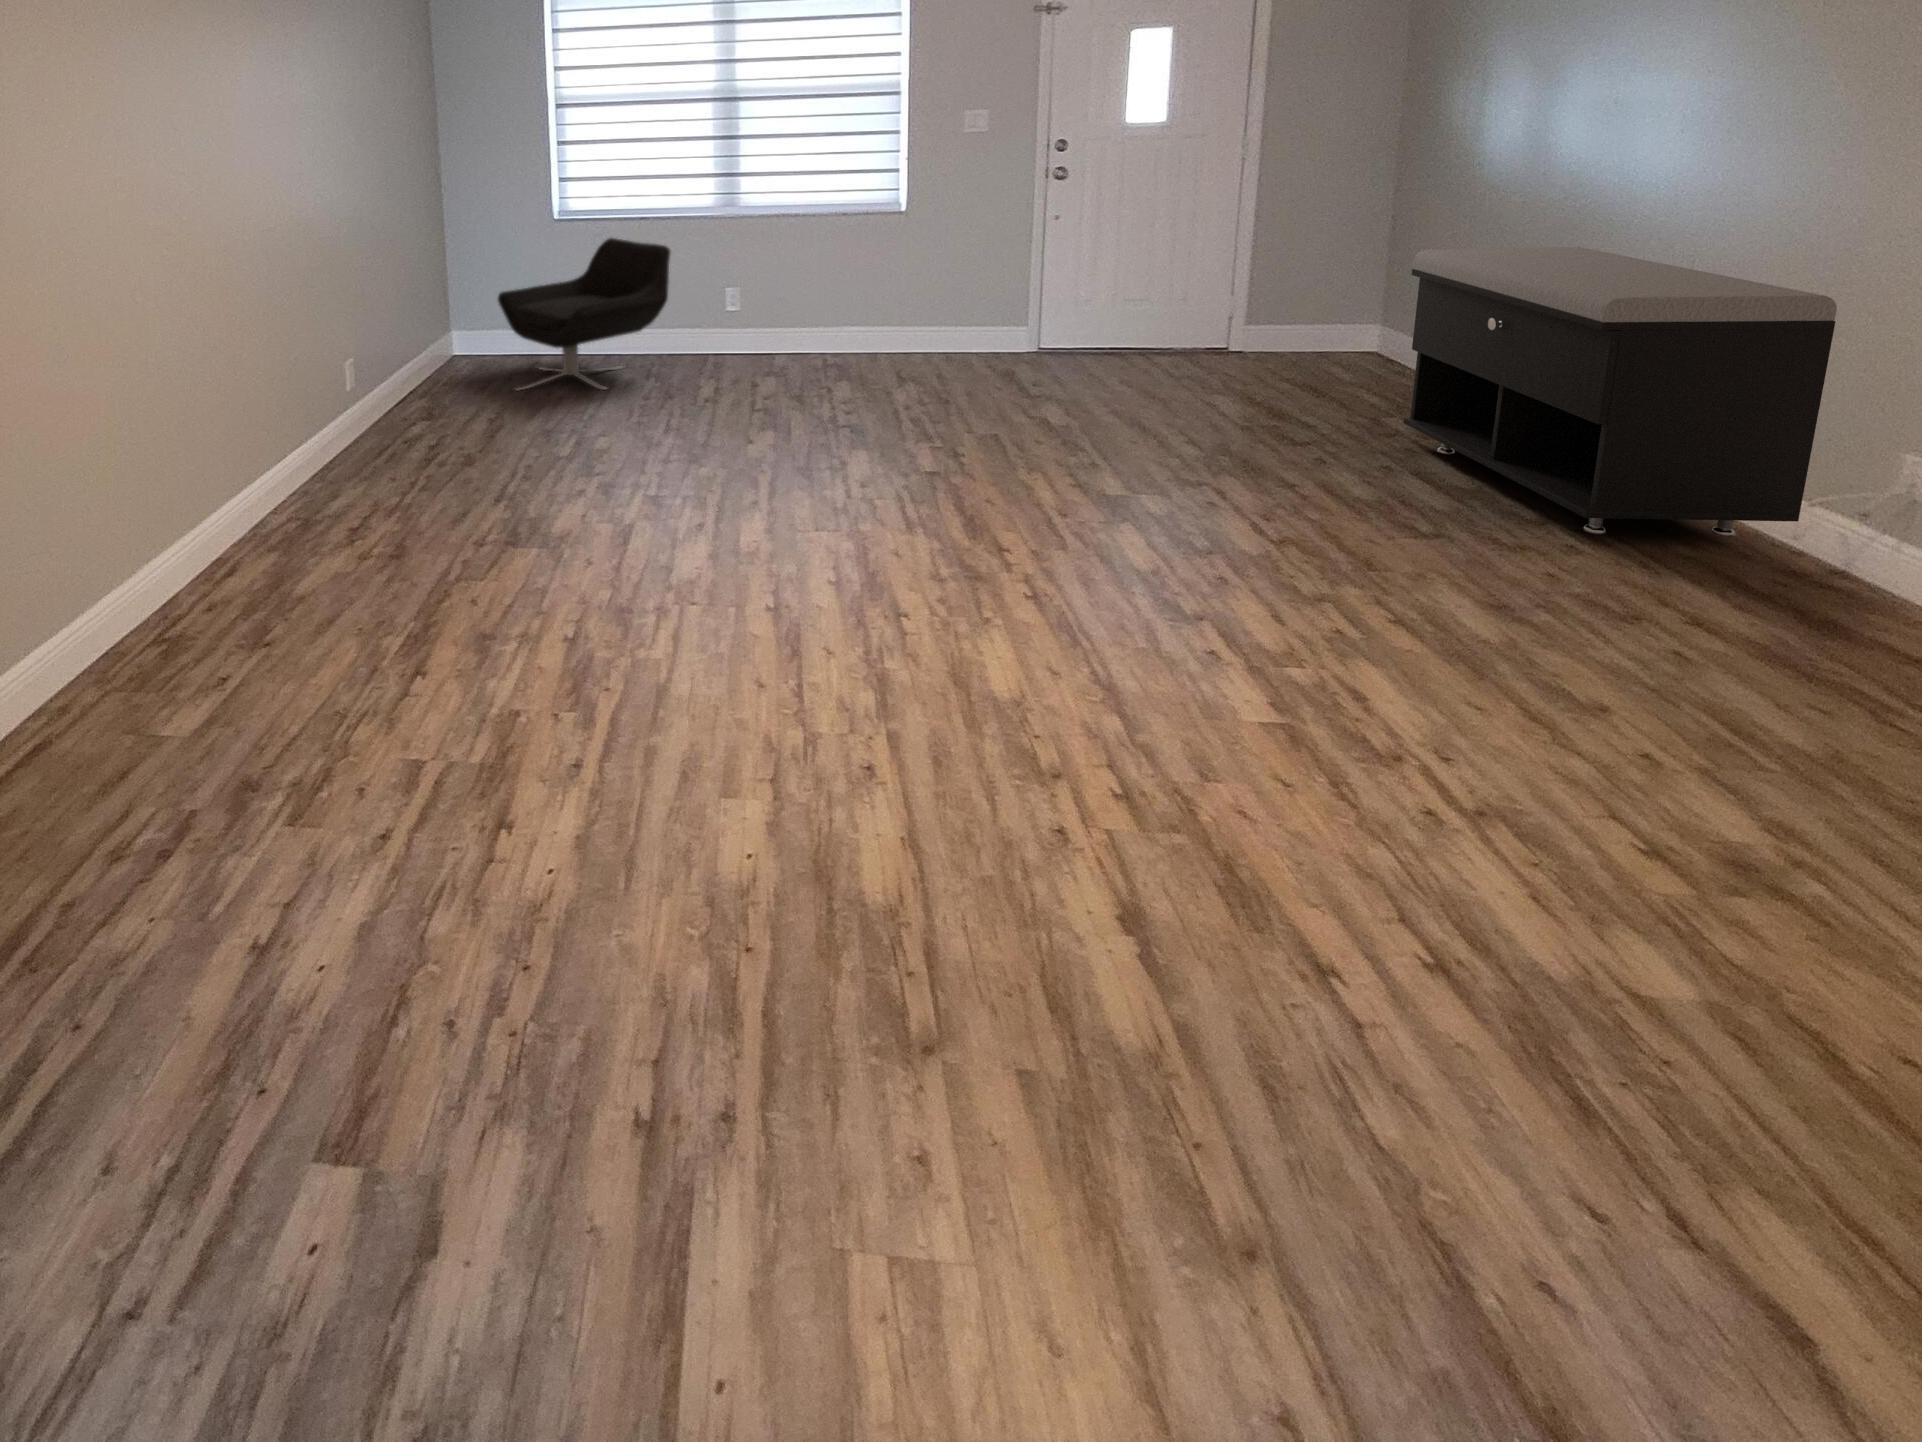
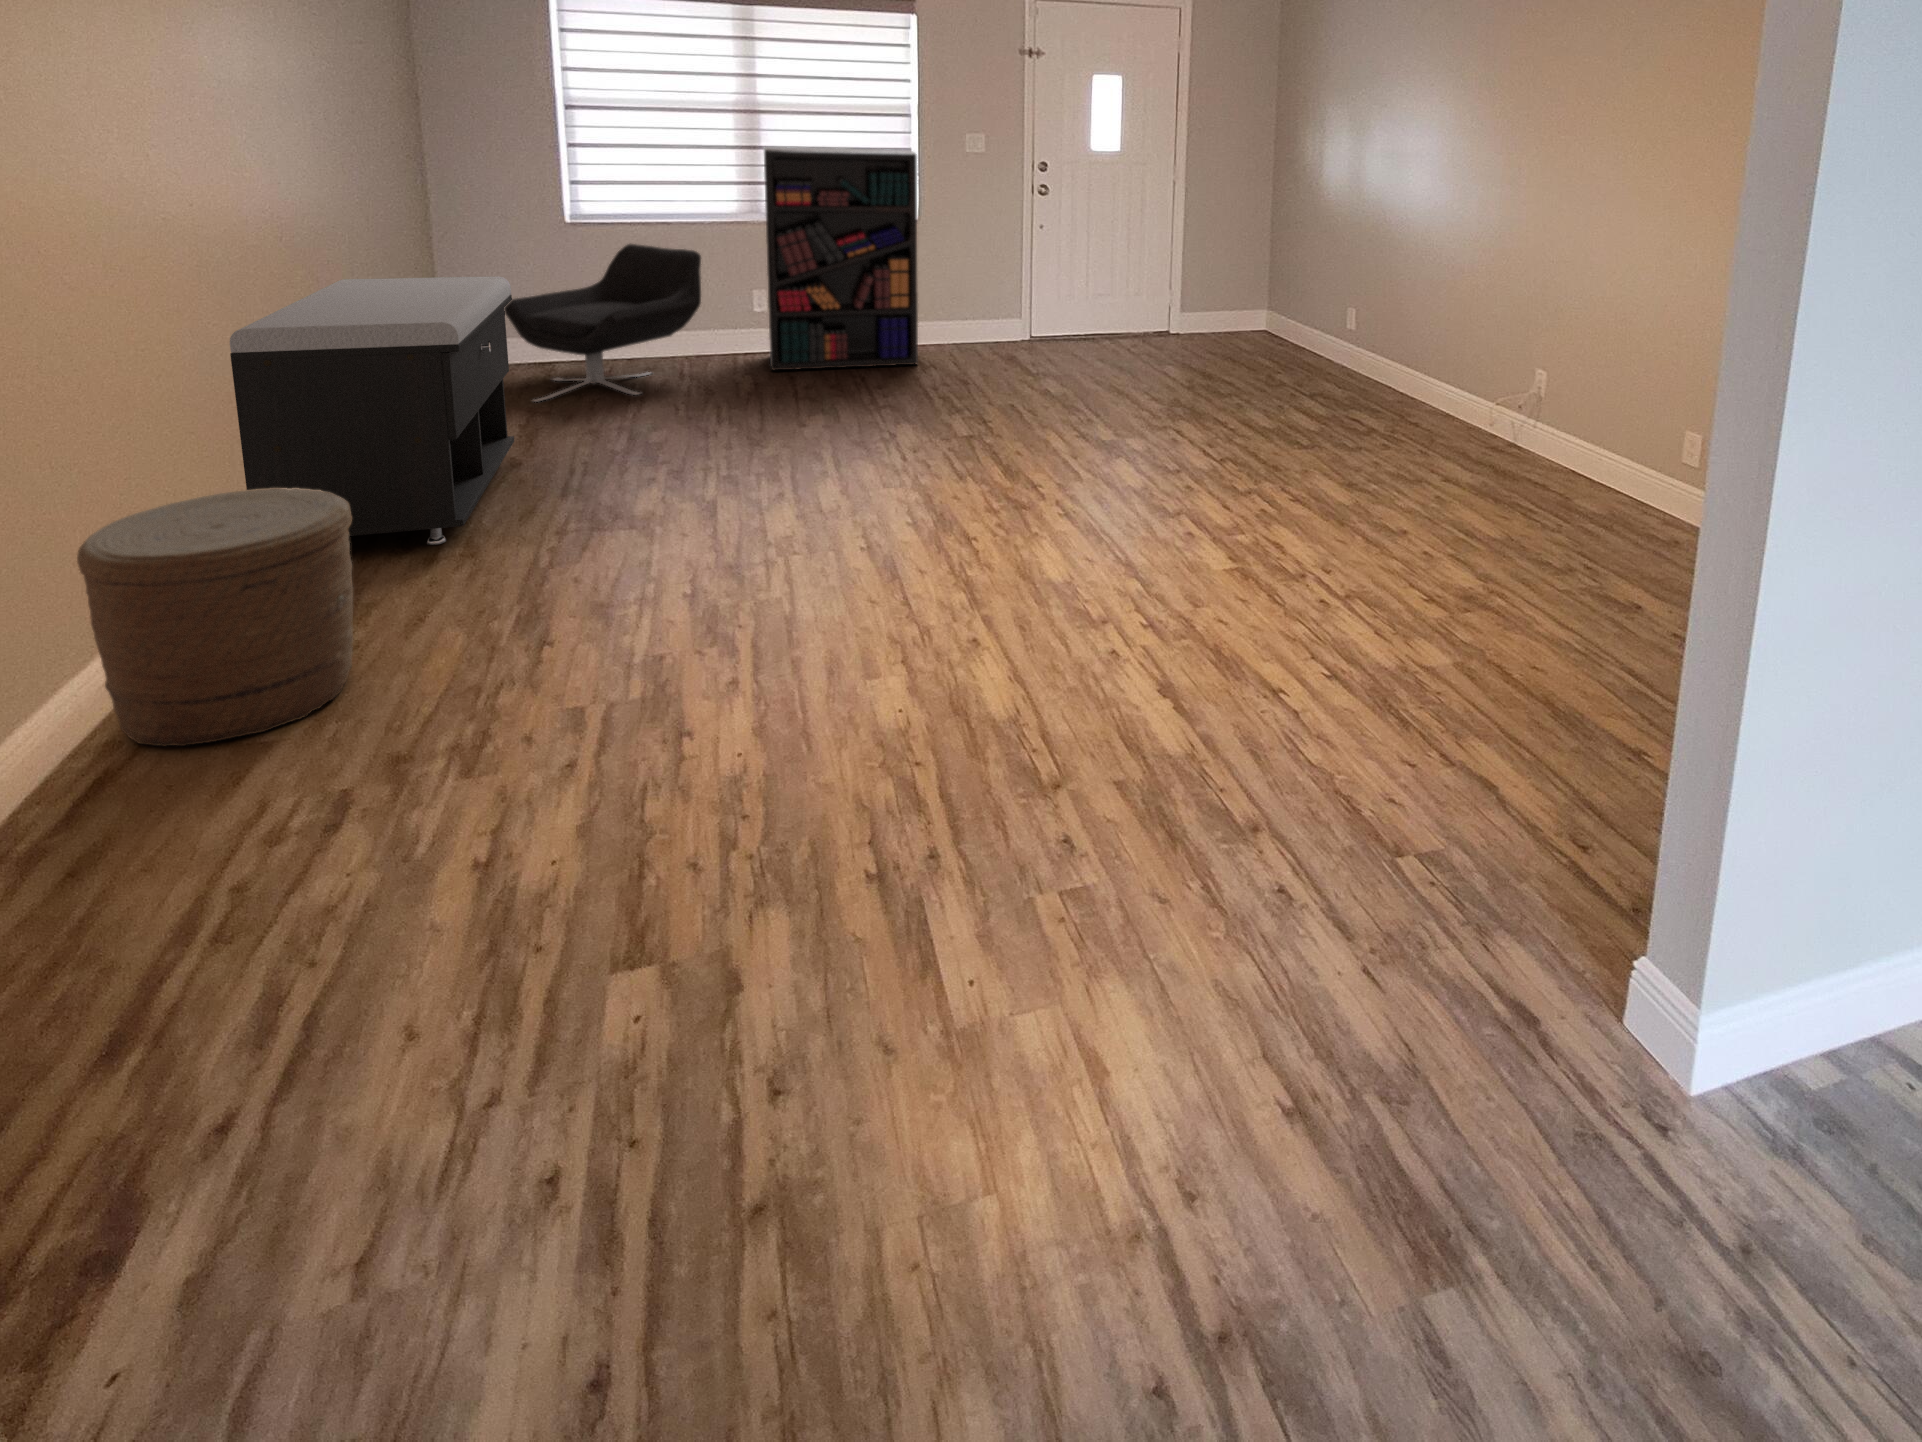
bookshelf: none [733,131,897,373] -> present [764,147,918,371]
storage bench: present [1403,247,1837,537] -> present [230,276,514,545]
woven basket: none [68,478,272,711] -> present [77,488,353,746]

